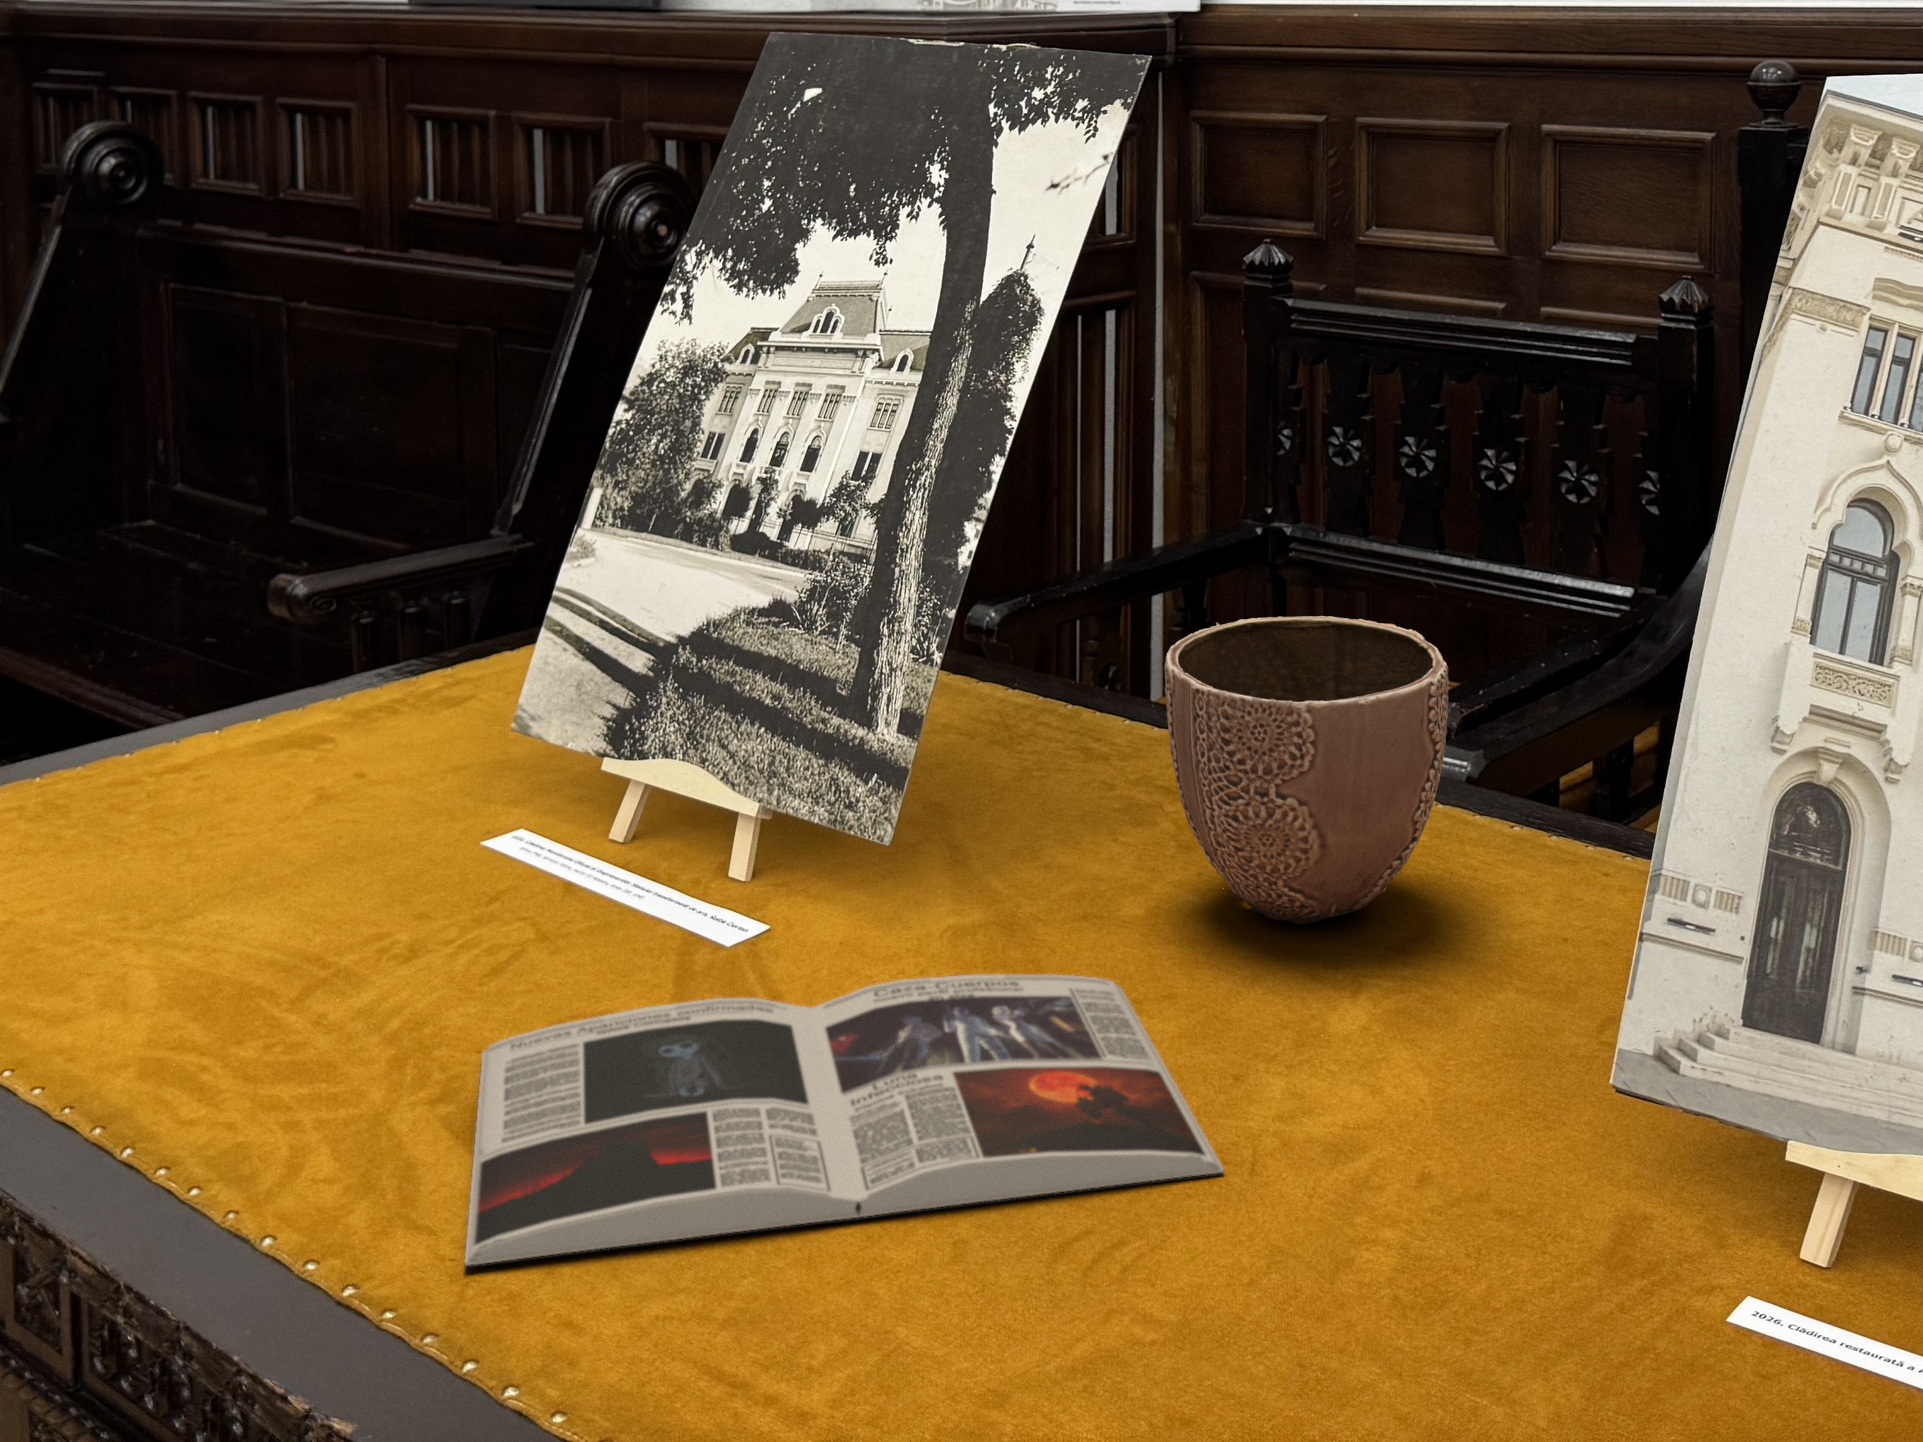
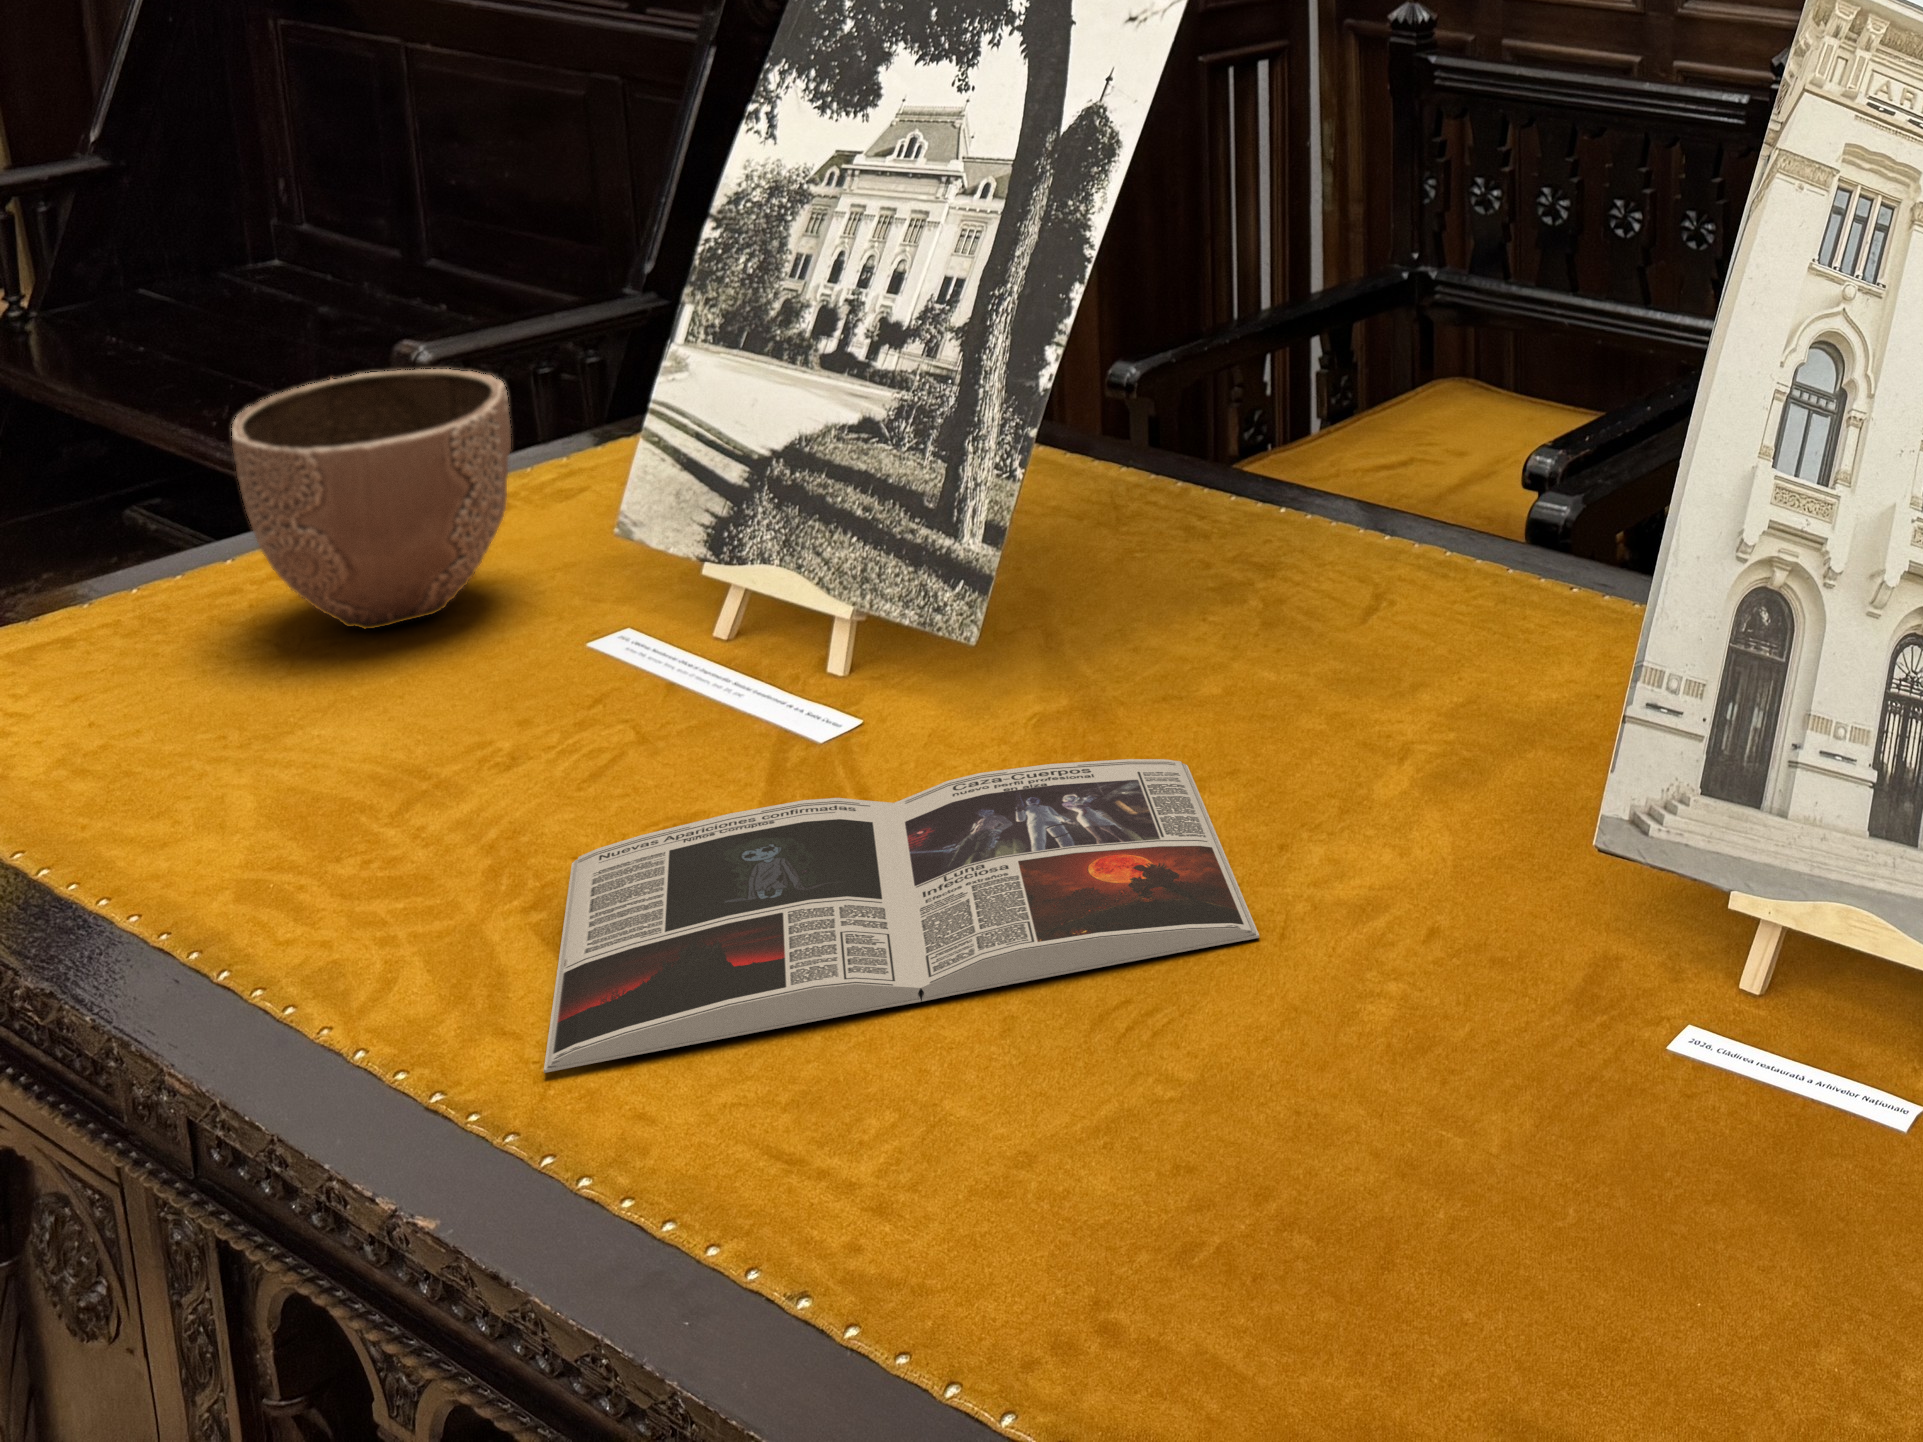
decorative bowl: present [1165,616,1449,924] -> present [232,369,511,629]

